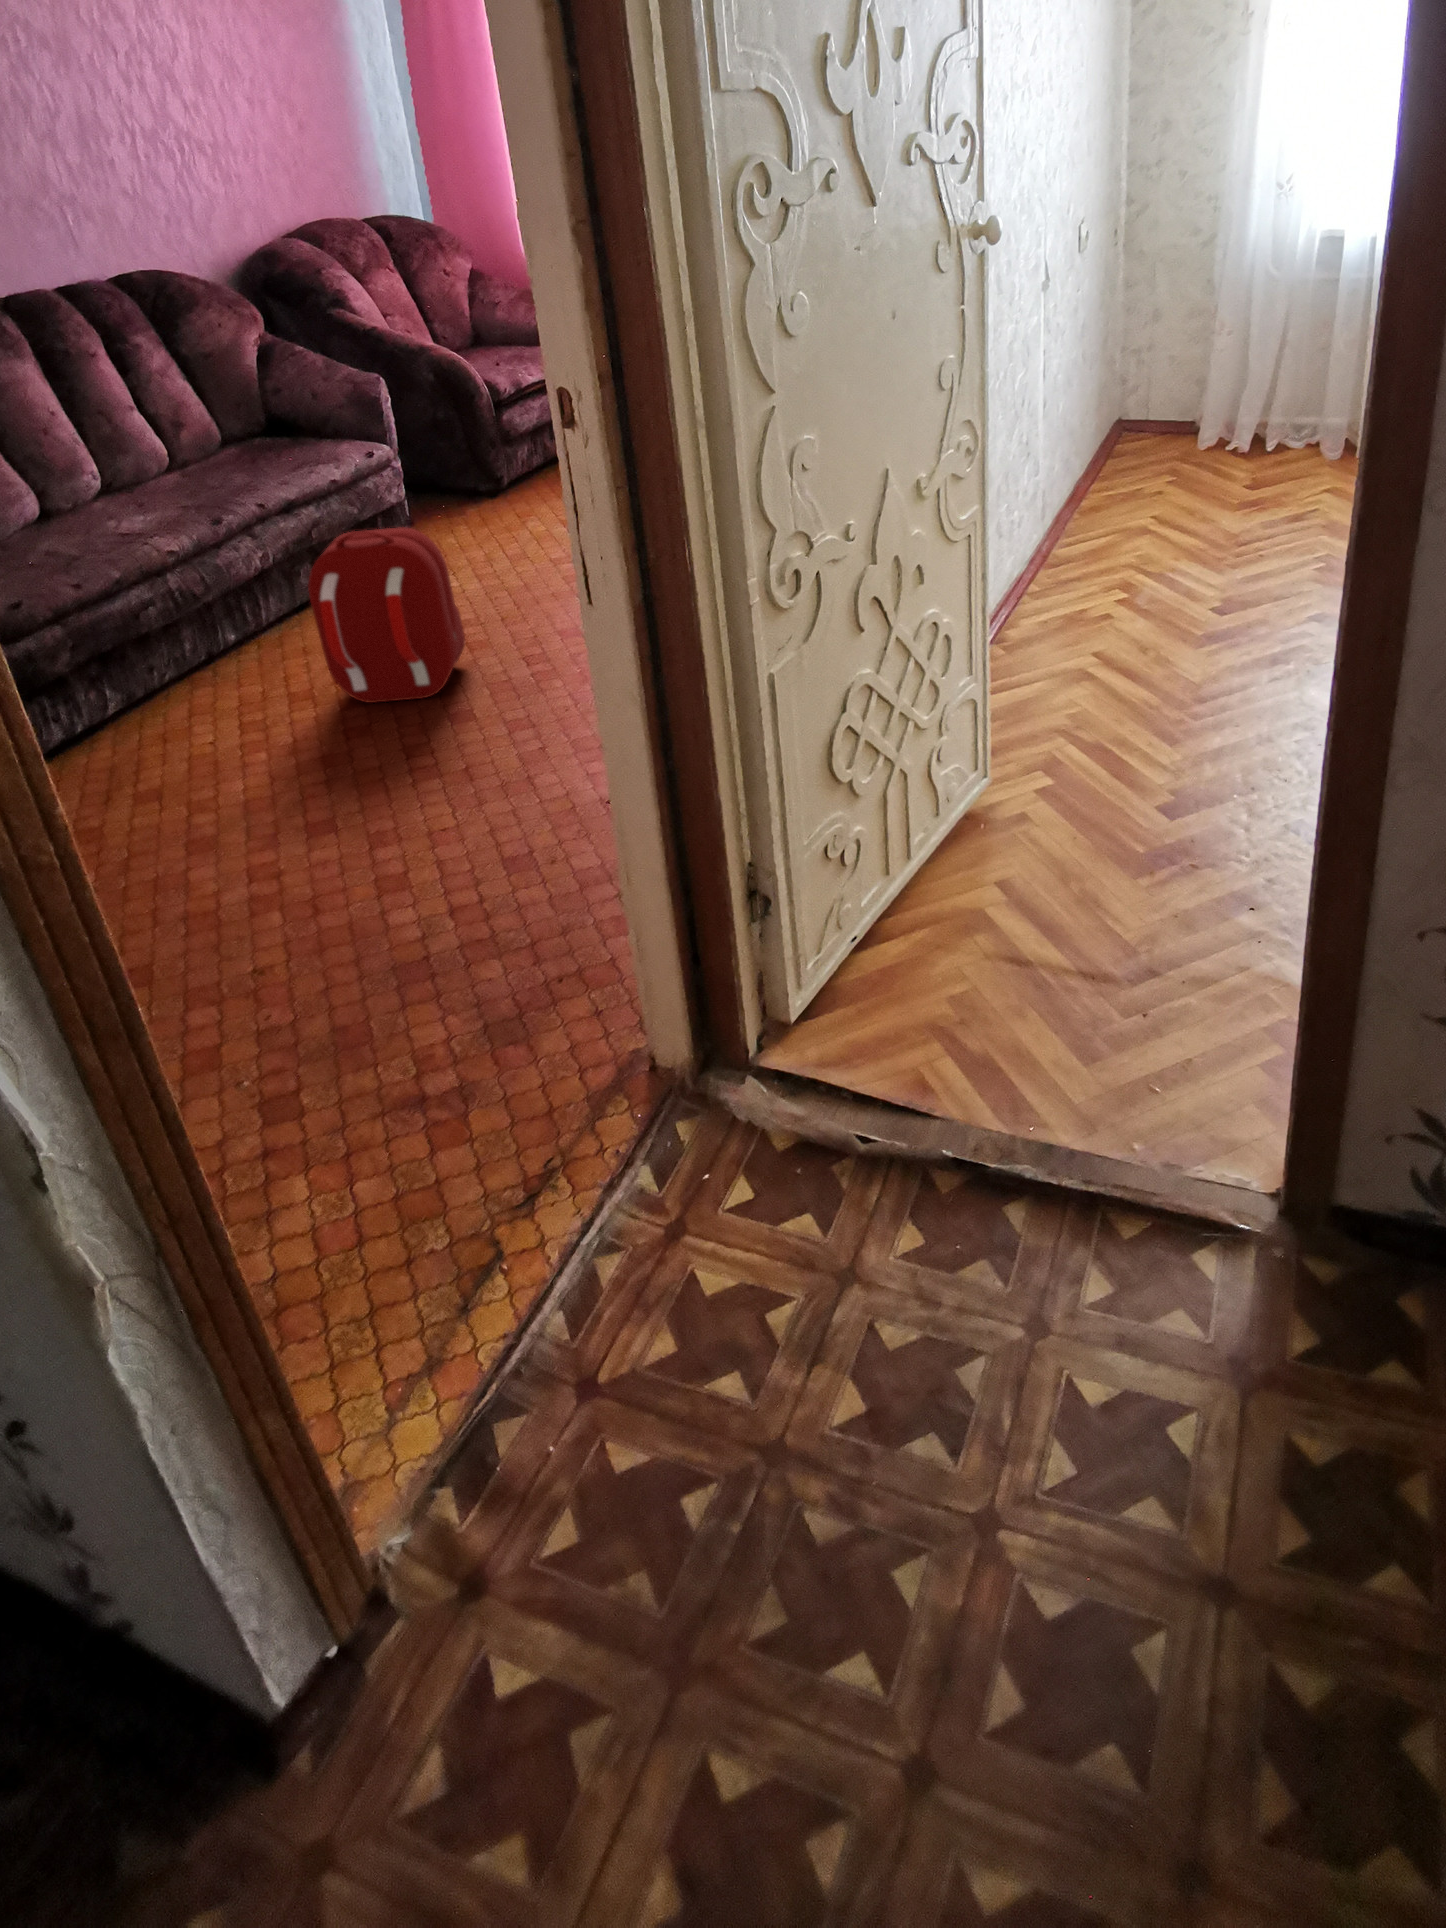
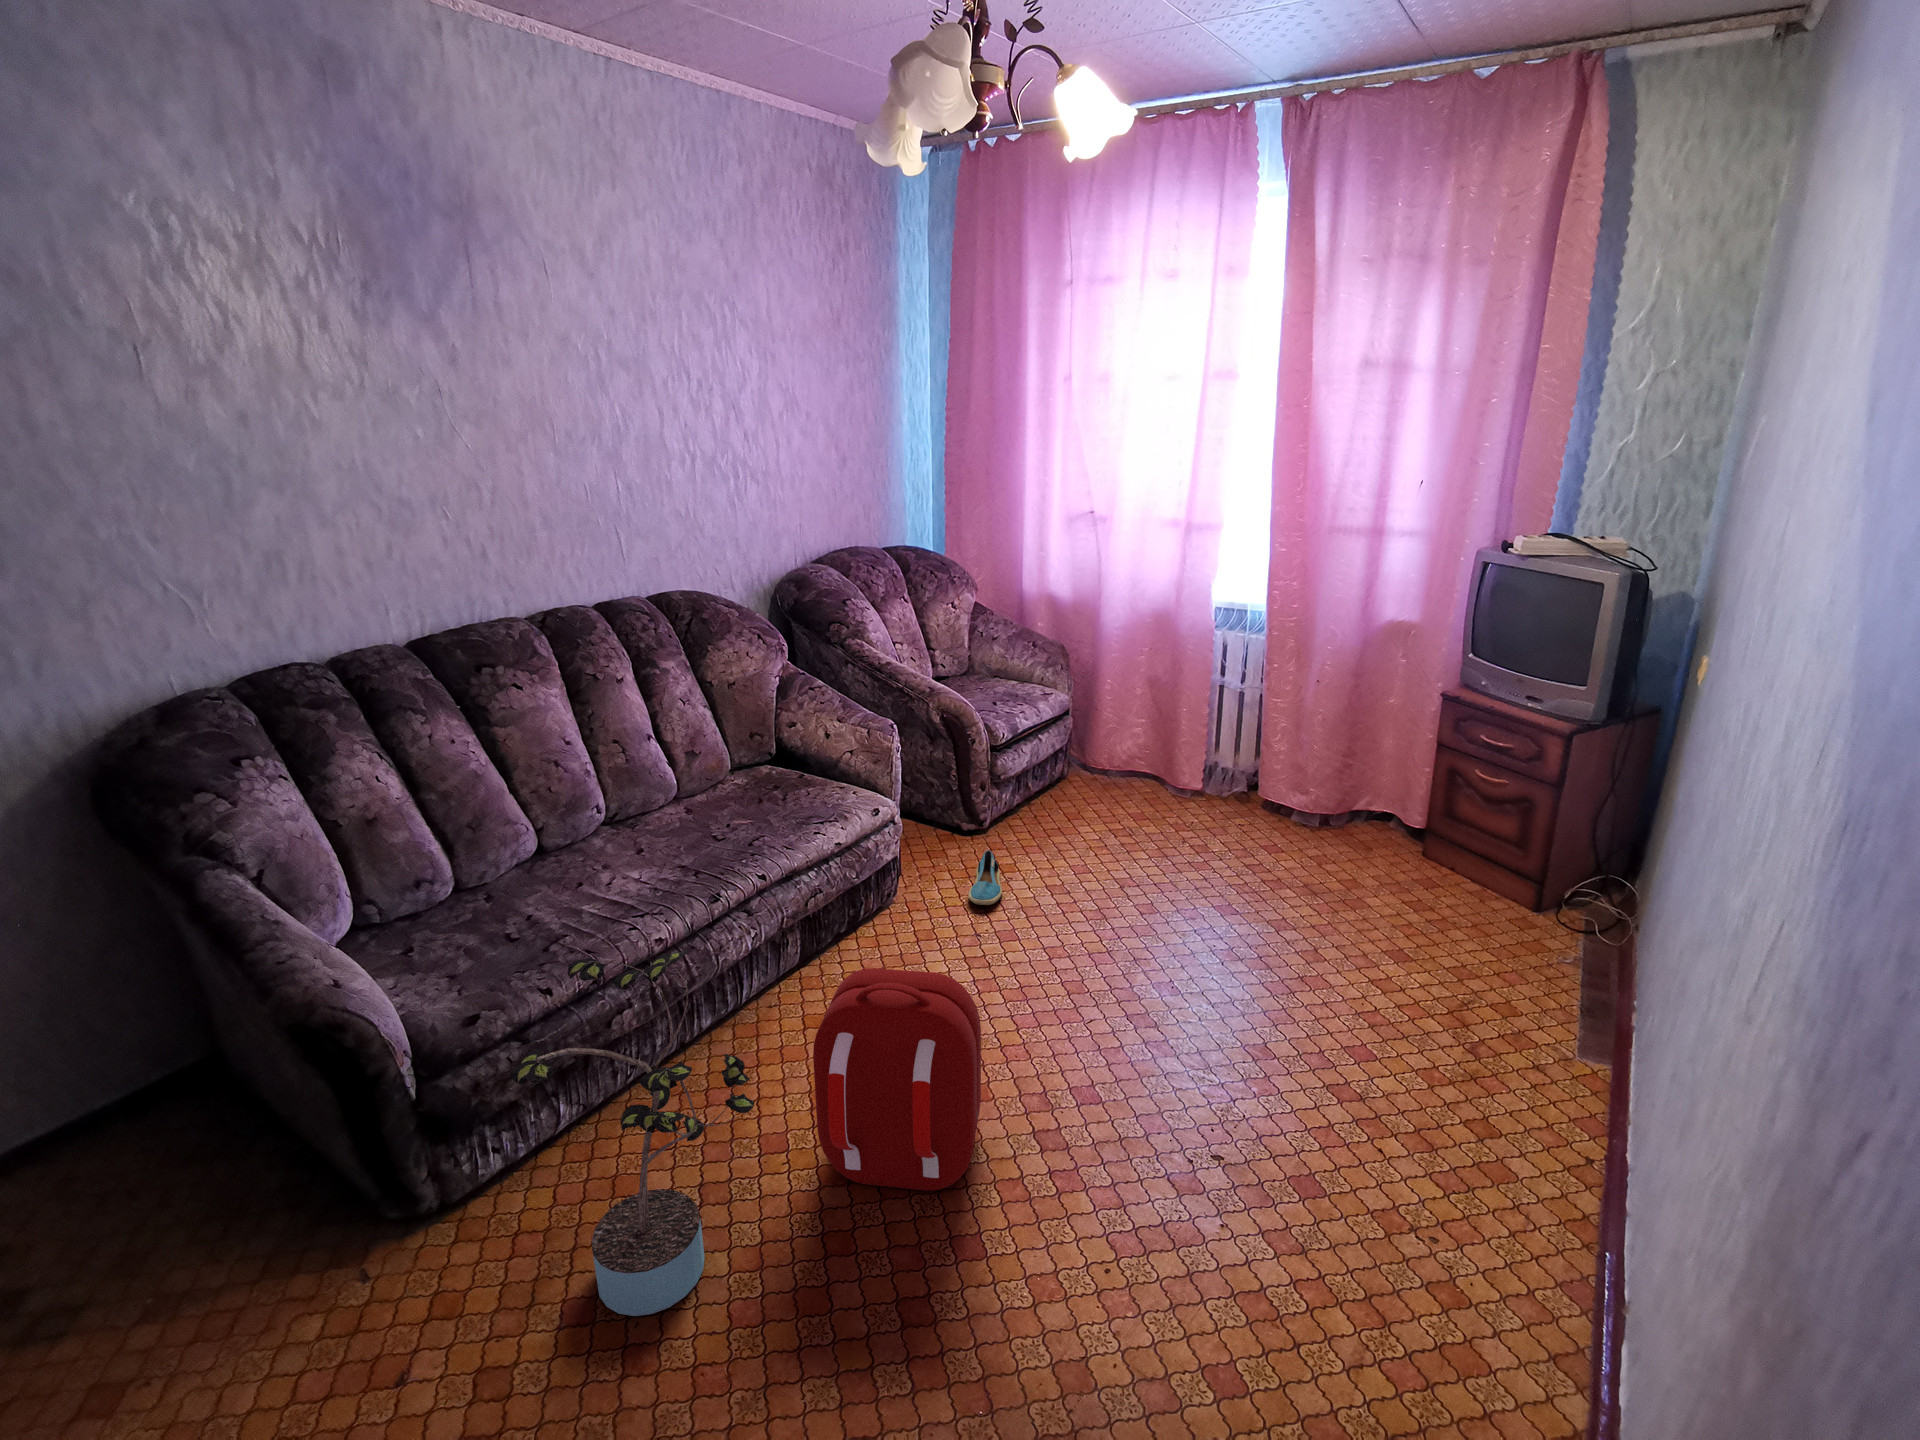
shoe: none [479,496,512,538] -> present [968,850,1002,905]
potted plant: none [59,514,258,785] -> present [510,951,755,1316]

